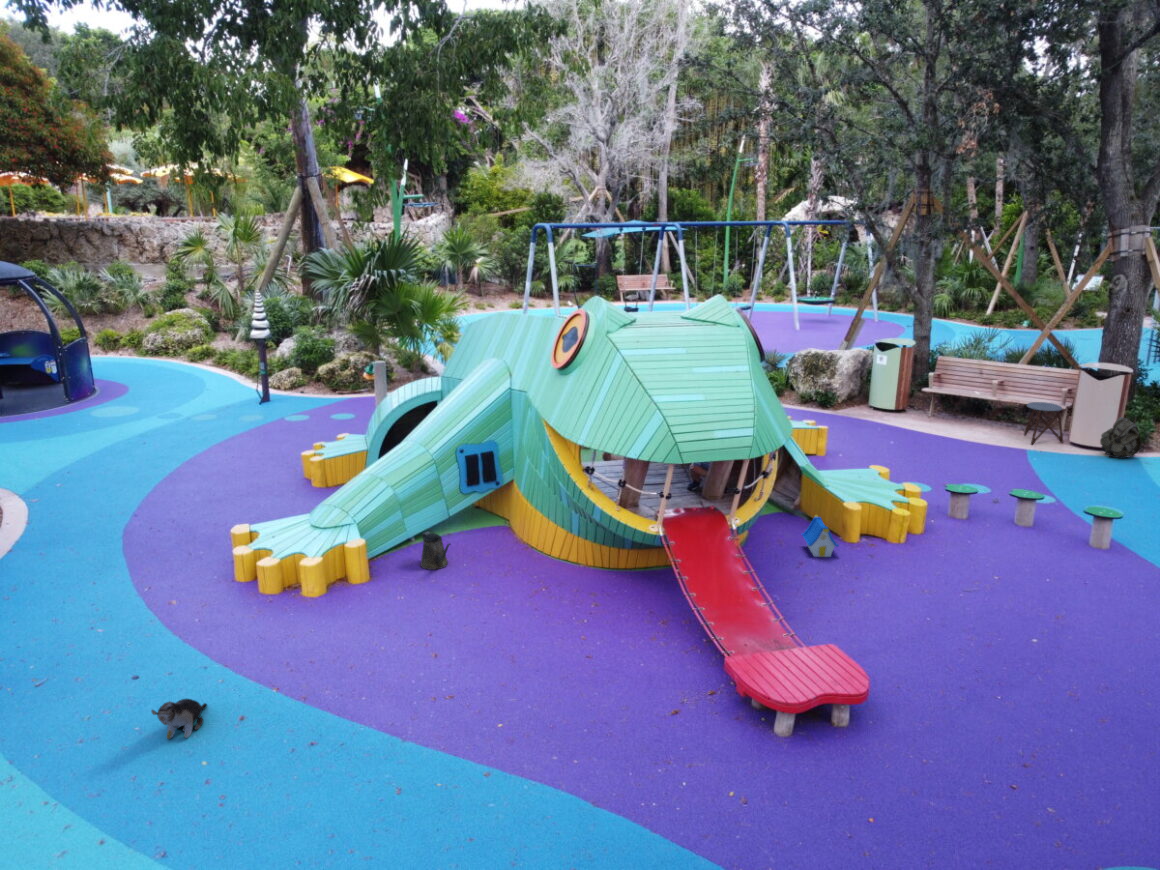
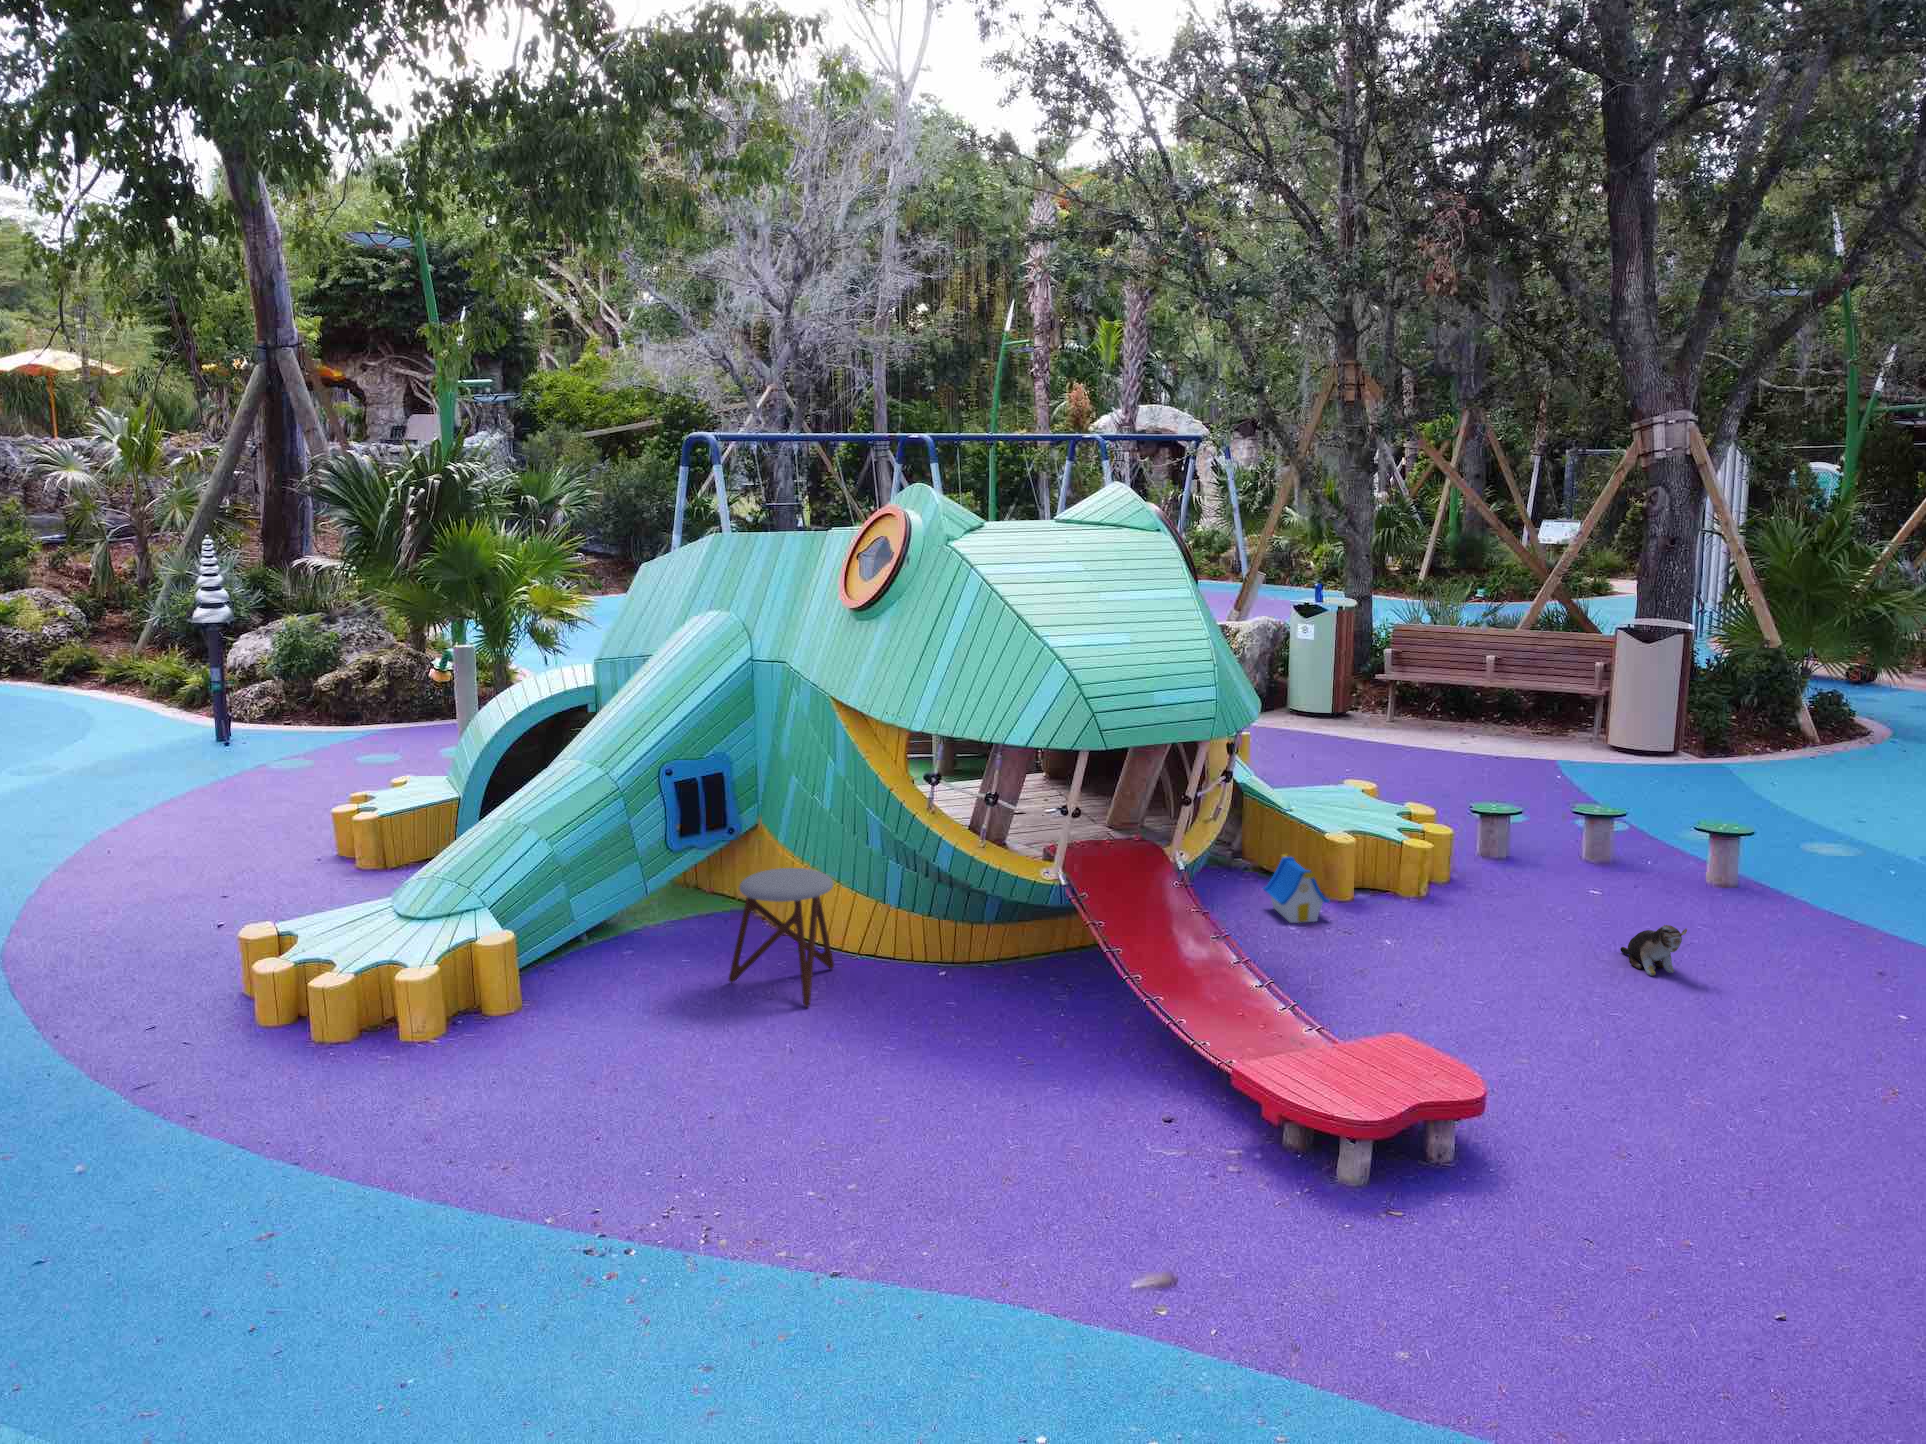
stool: present [1024,402,1063,444] -> present [729,868,834,1007]
backpack: present [1100,417,1141,458] -> none [1660,697,1720,764]
watering can: present [421,532,450,570] -> none [608,917,672,985]
plush toy: present [152,699,207,739] -> present [1620,925,1687,976]

